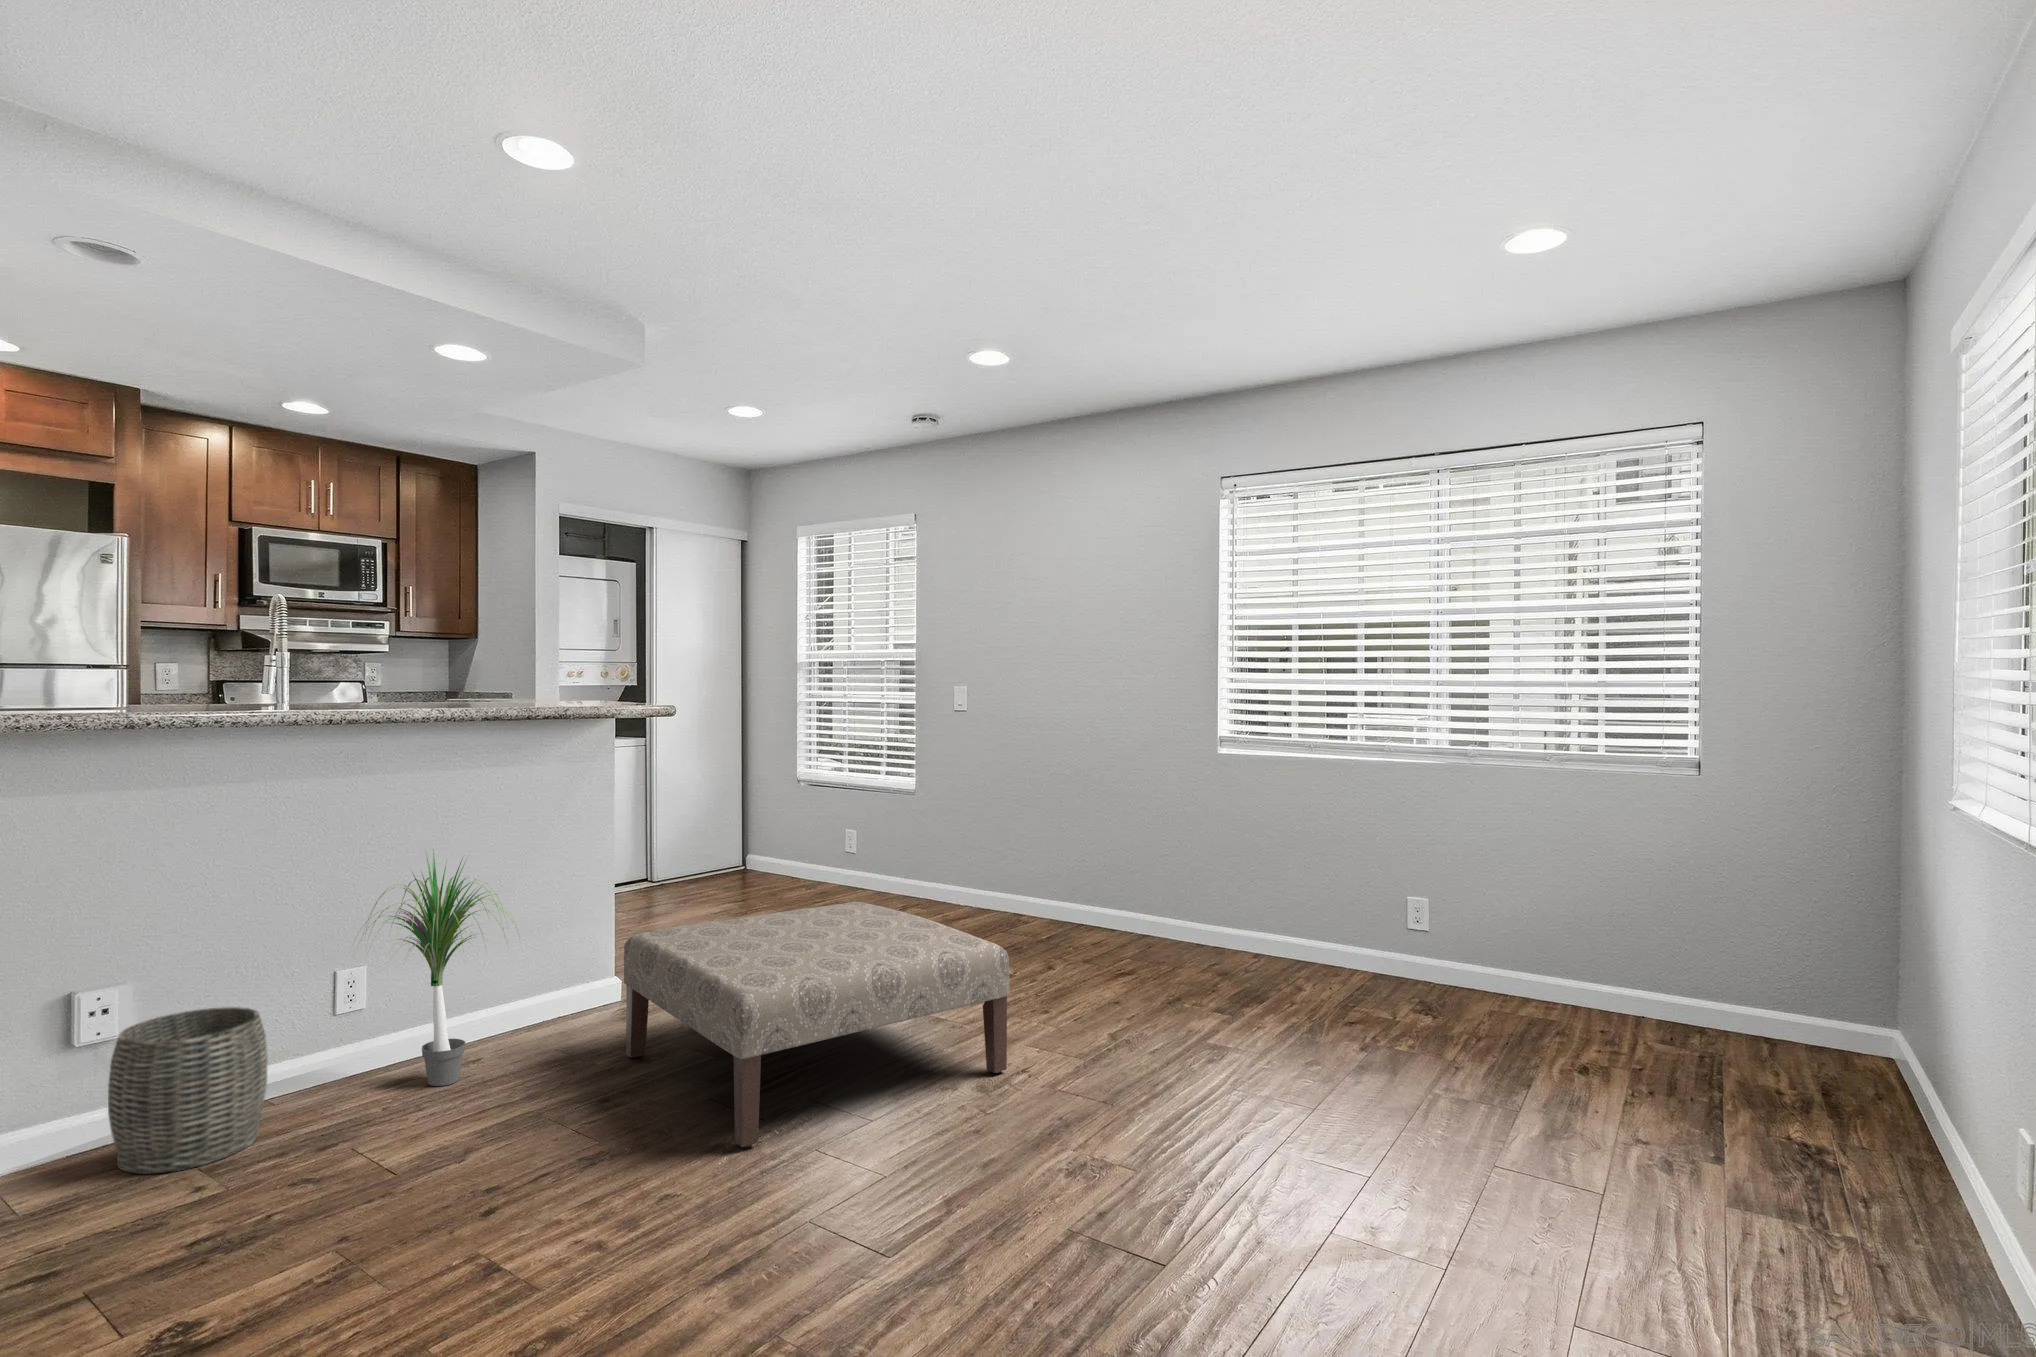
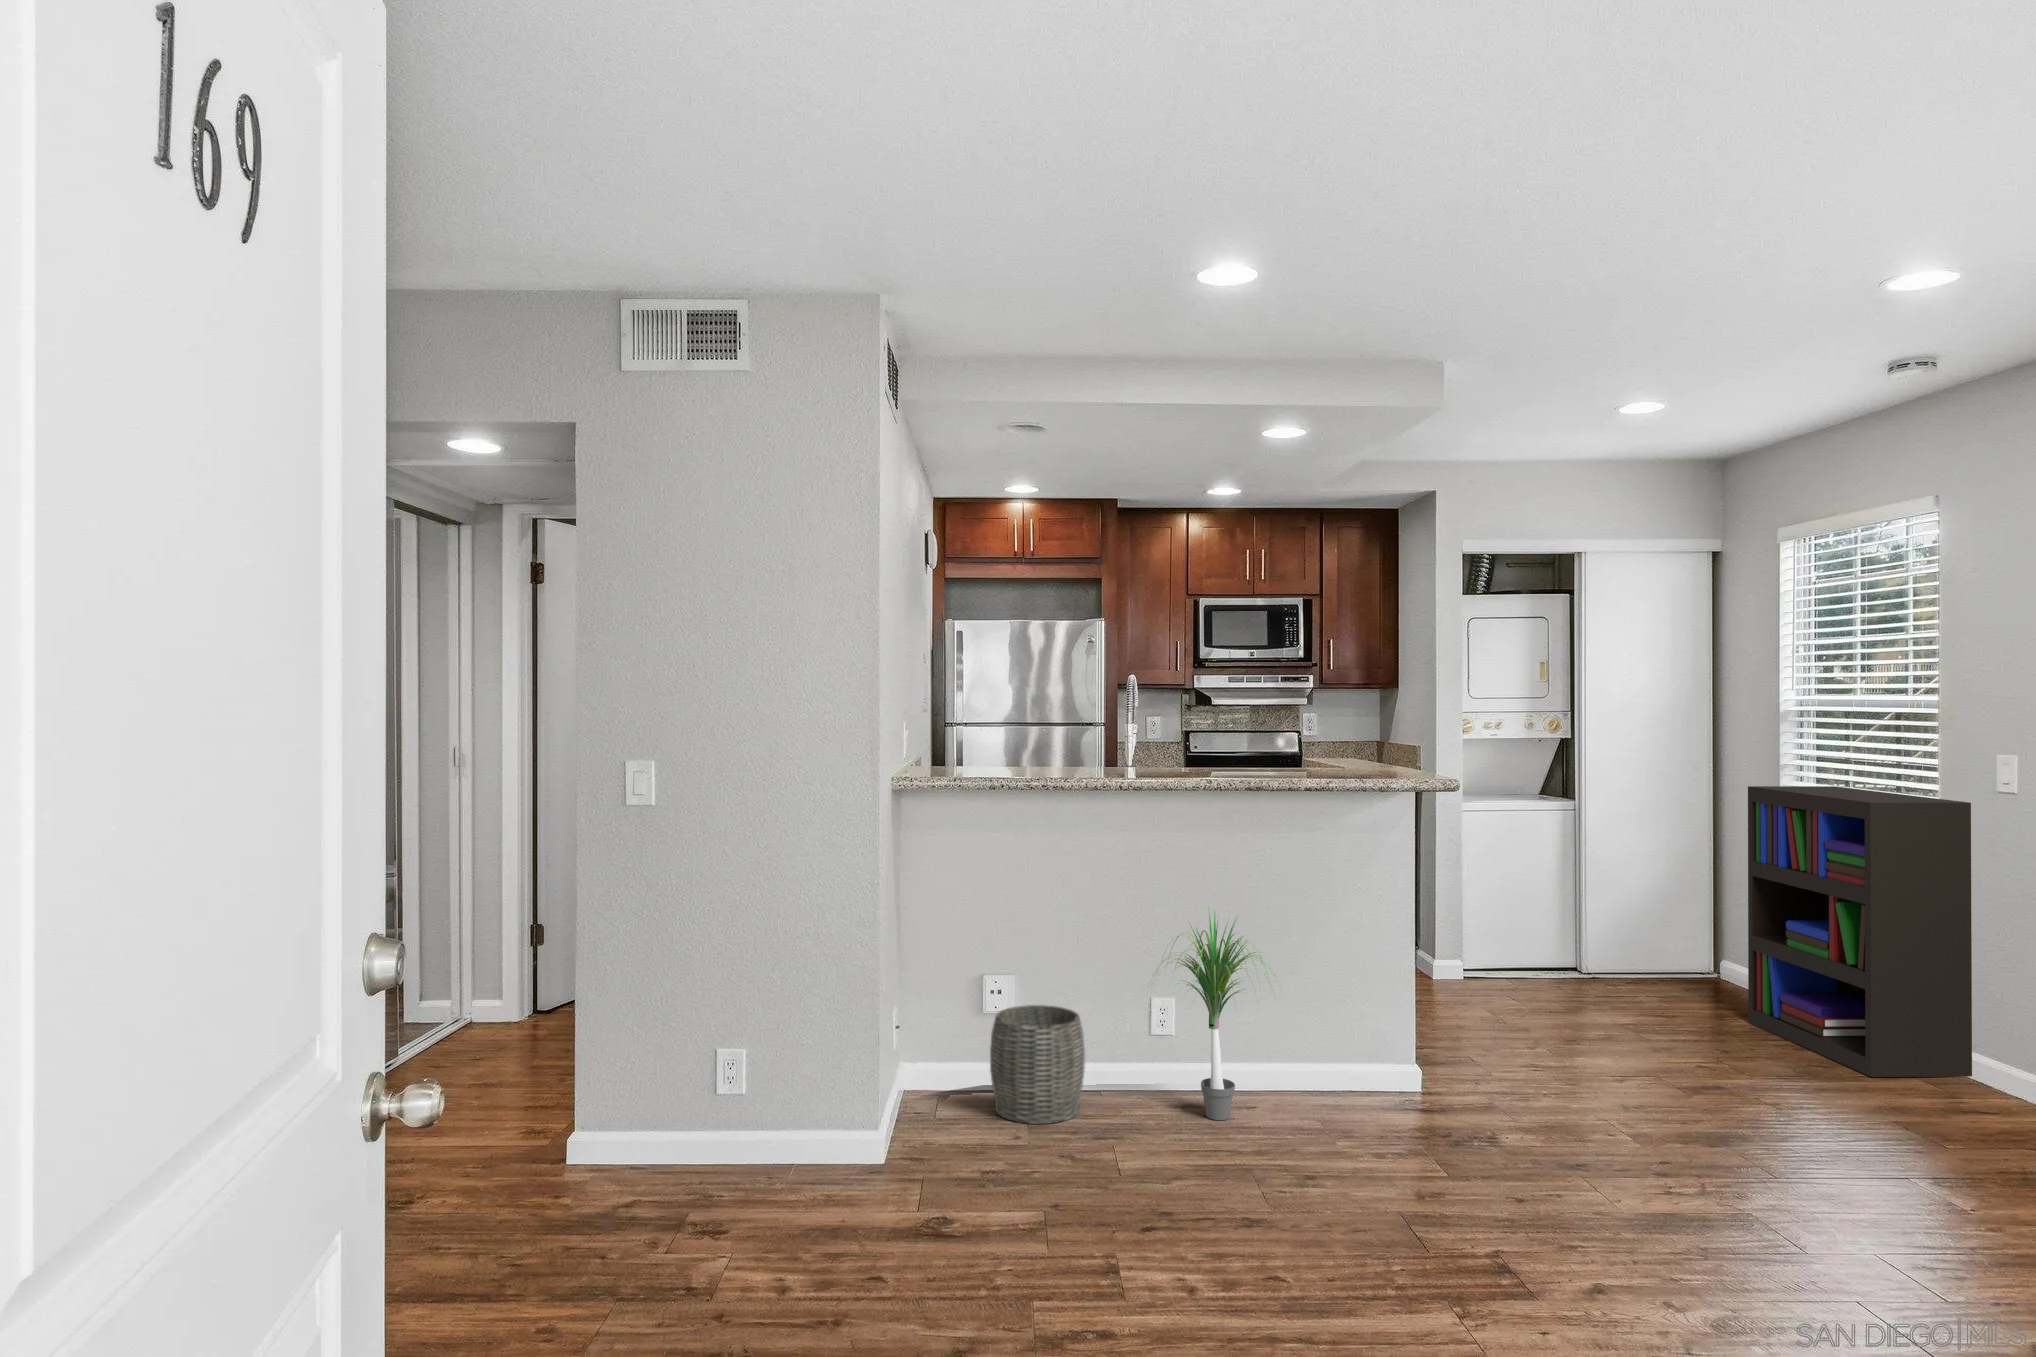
bookshelf: none [794,714,943,914] -> present [1748,786,1972,1077]
ottoman: present [624,902,1010,1147] -> none [1370,1021,1773,1311]

